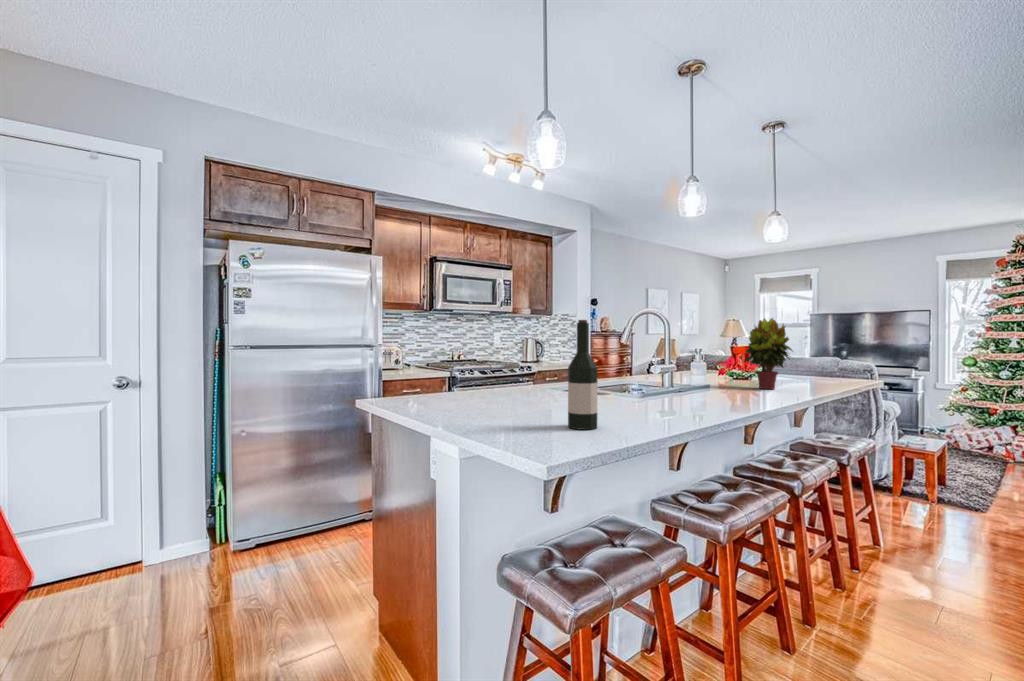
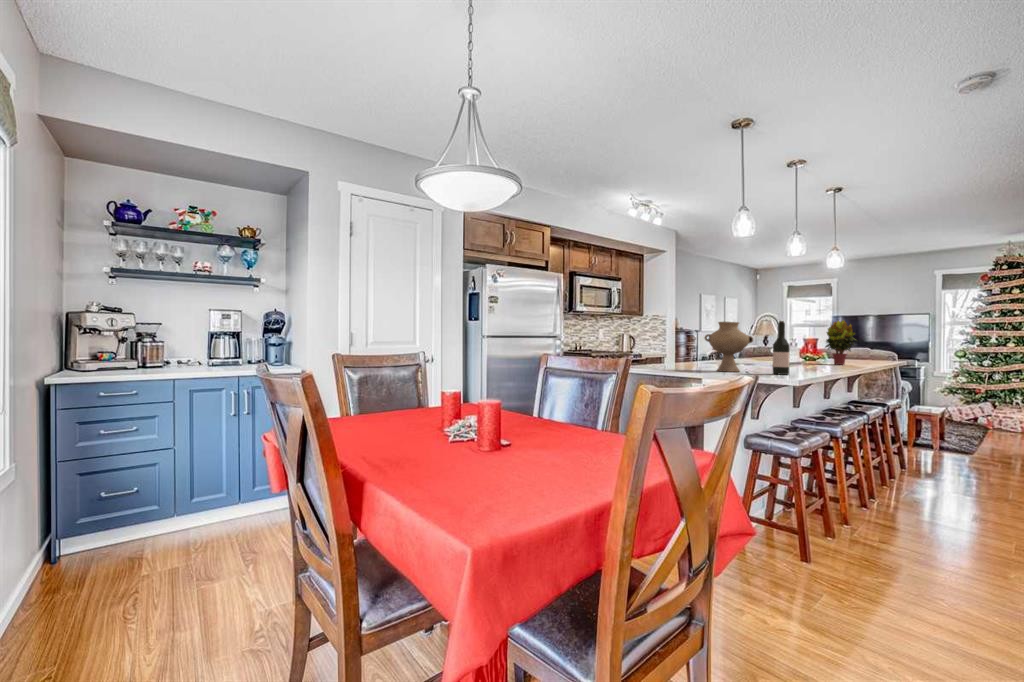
vase: none [469,322,551,418] -> present [705,322,753,372]

